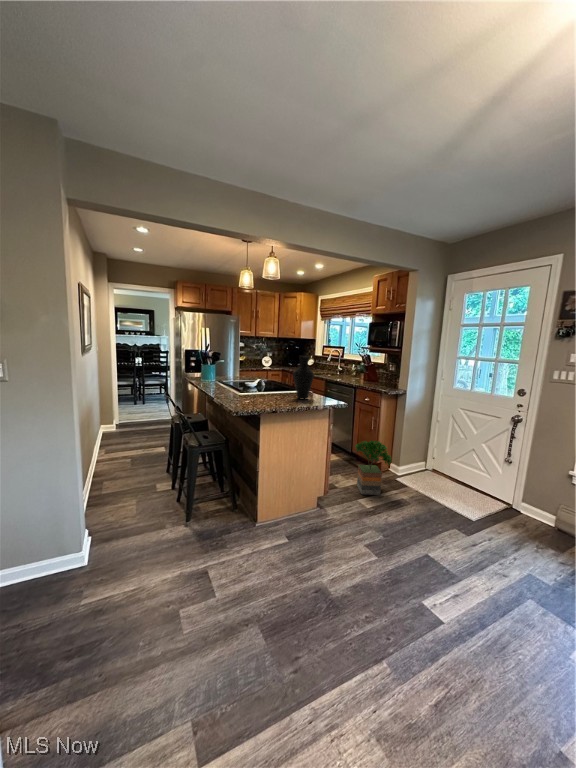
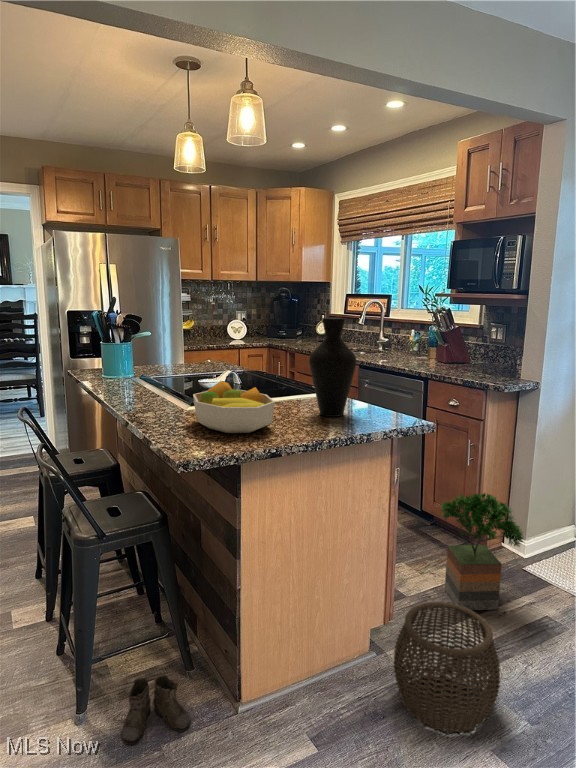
fruit bowl: none [242,382,277,404] -> present [193,381,275,433]
woven basket: none [325,484,371,539] -> present [393,602,500,734]
boots: none [203,508,235,535] -> present [121,675,191,745]

